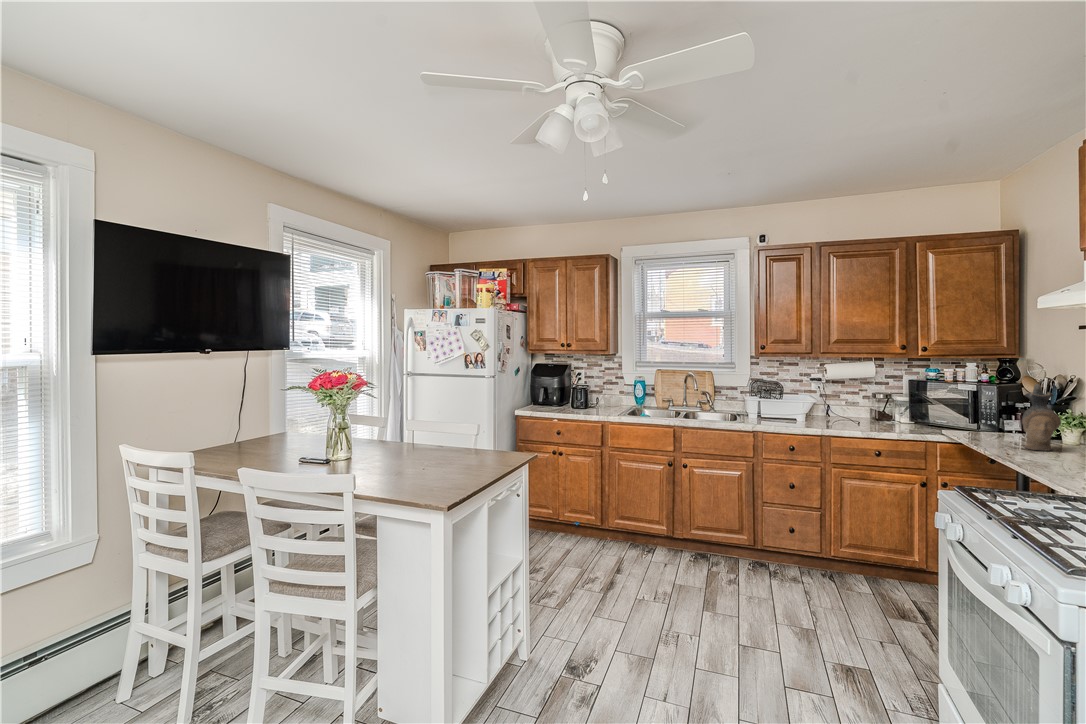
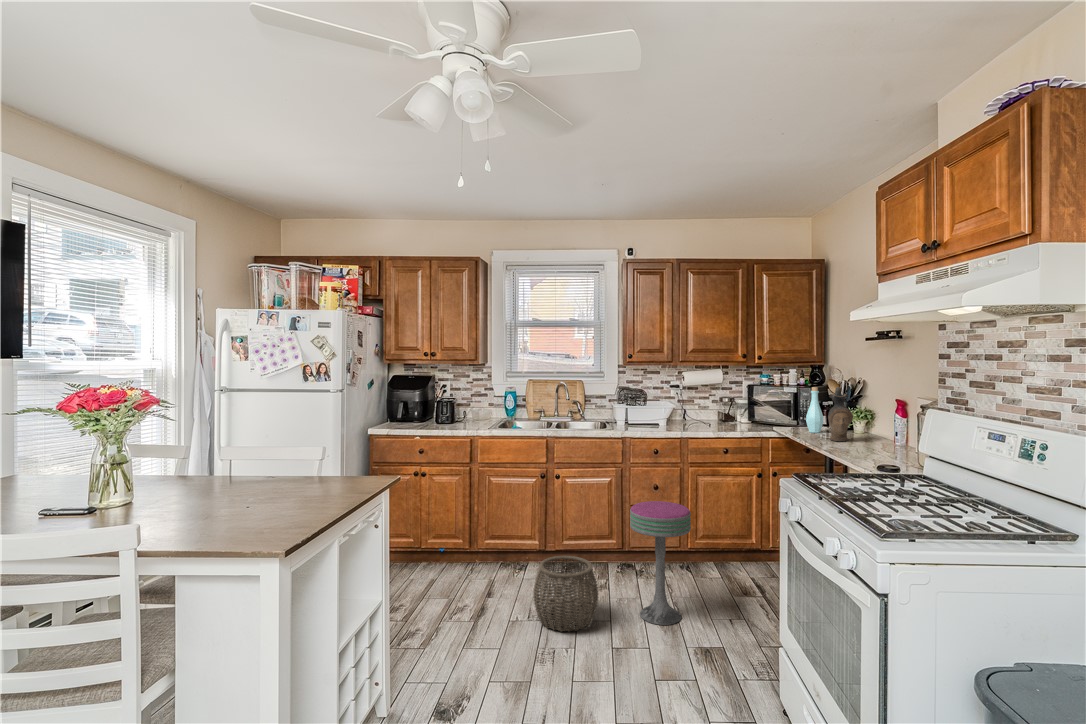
bottle: none [988,384,1014,438] -> present [806,387,823,433]
bar stool: none [758,502,831,640] -> present [630,501,691,625]
woven basket: none [650,548,720,630] -> present [533,556,598,631]

